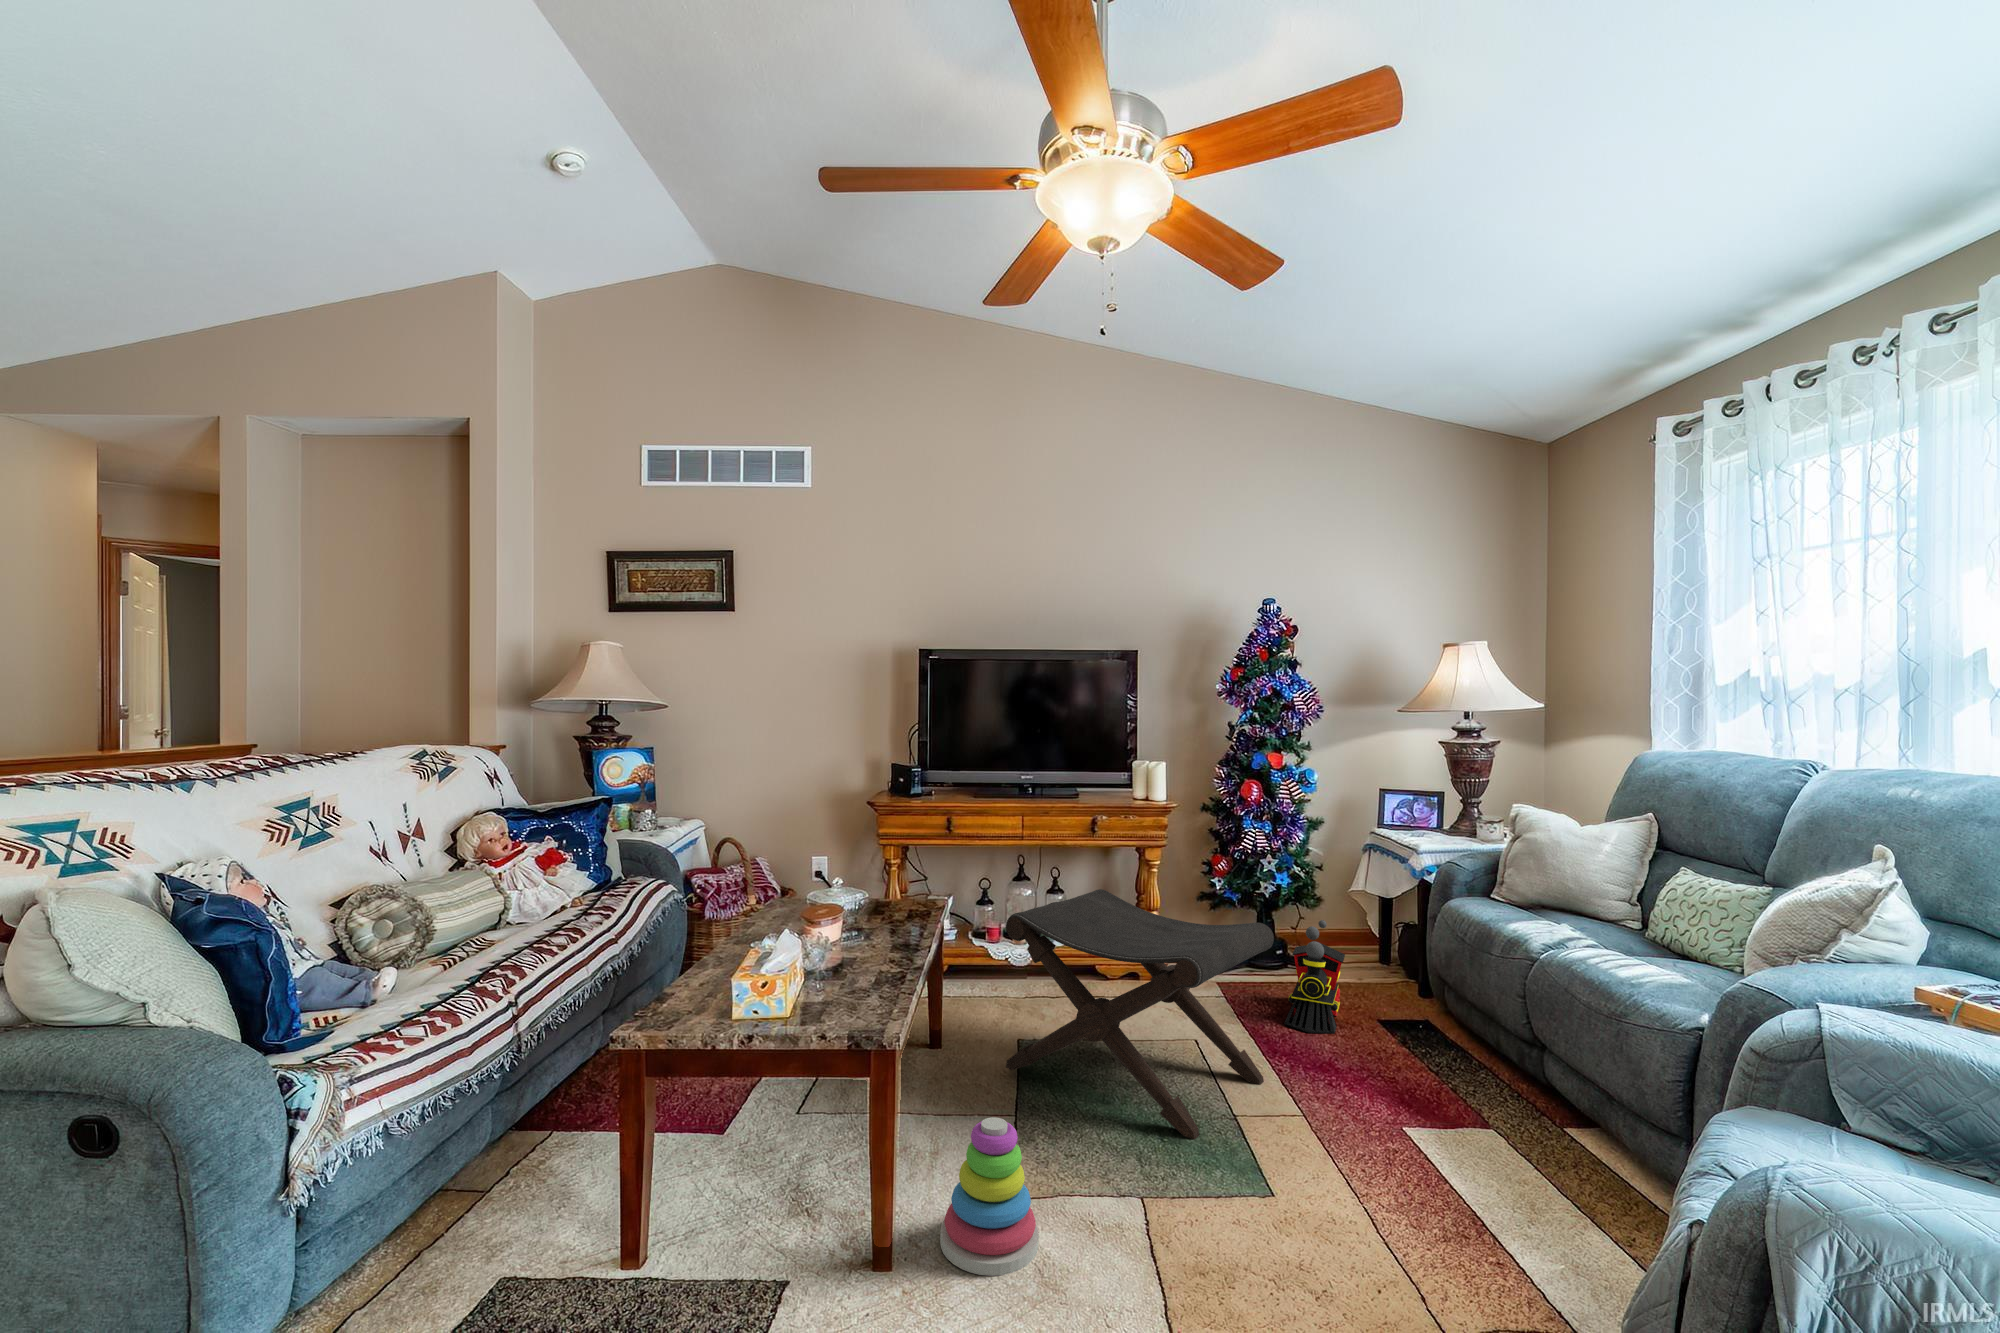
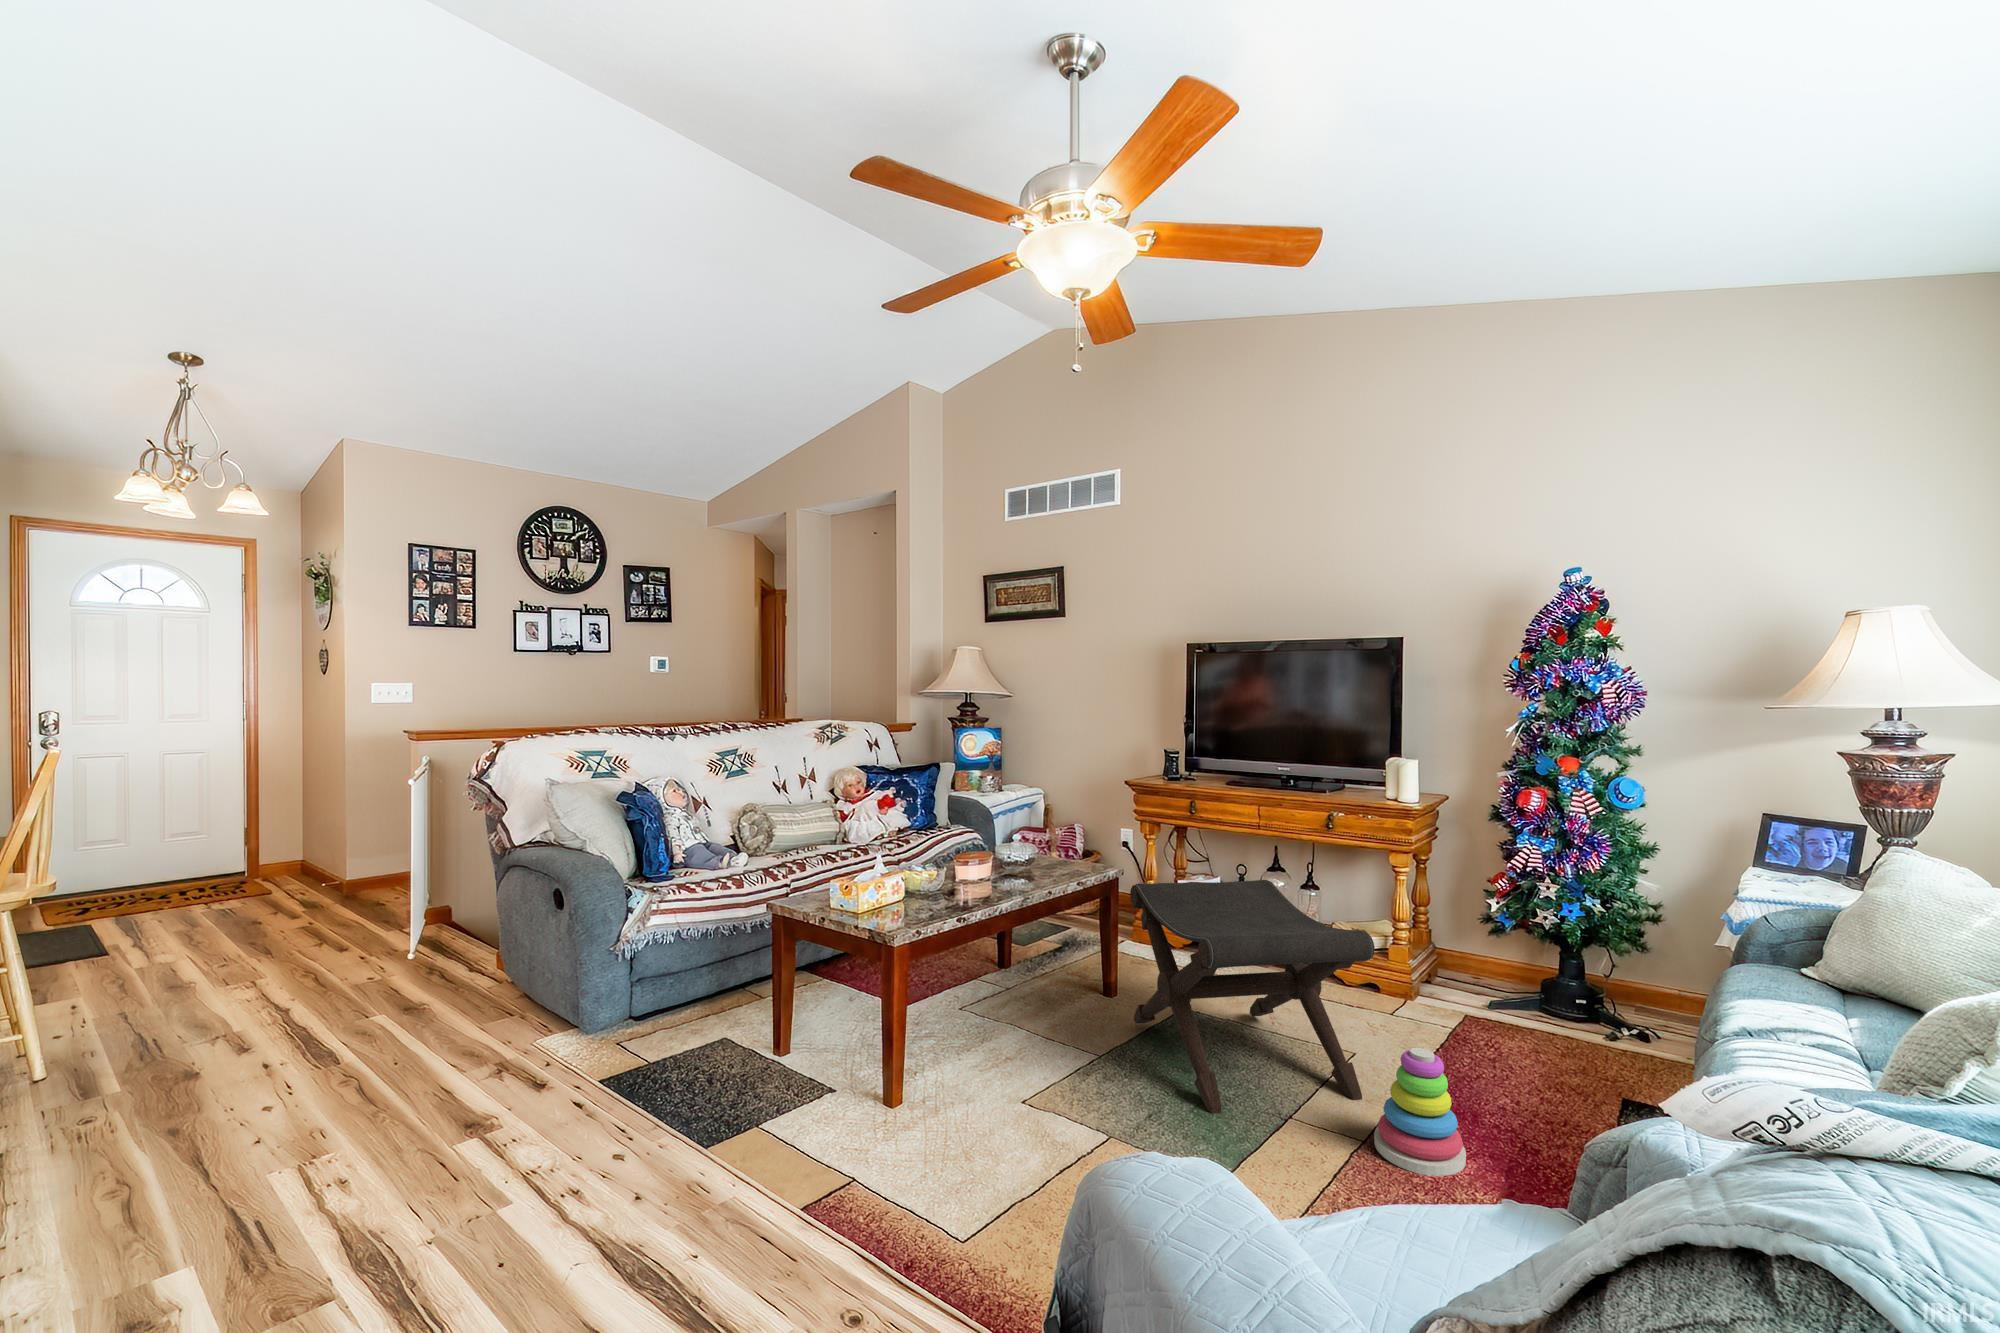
toy train: present [1284,920,1345,1034] -> none [1480,958,1604,1090]
stacking toy: present [940,1117,1039,1276] -> present [1374,1048,1466,1176]

